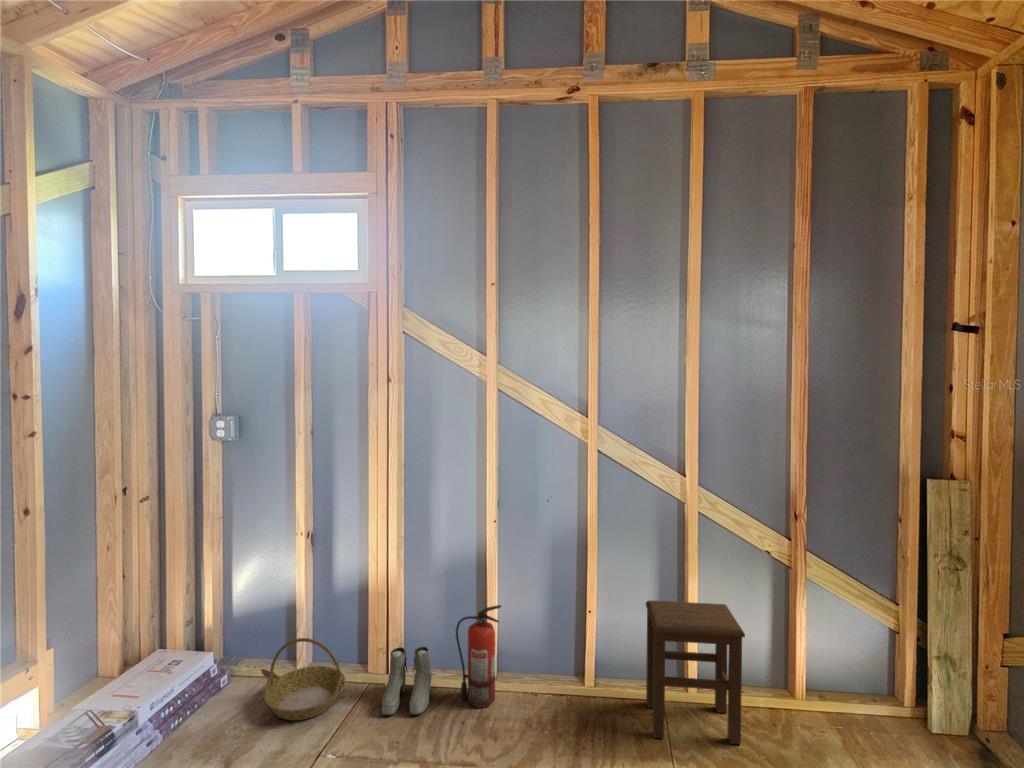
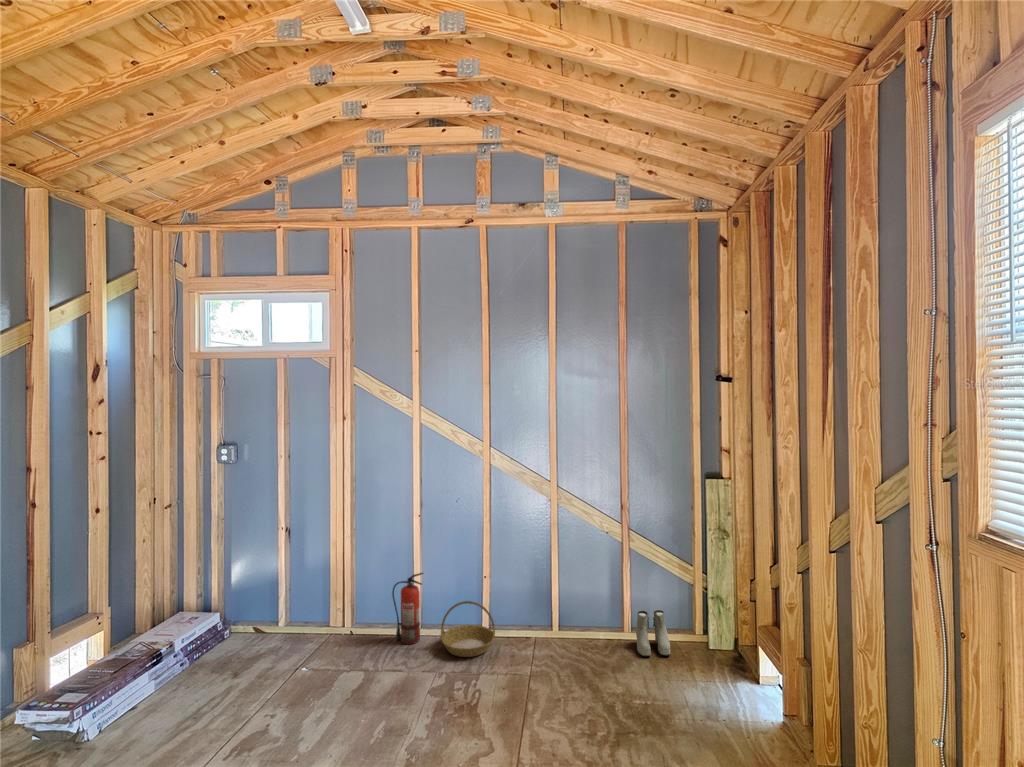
stool: present [646,600,745,744] -> none [521,567,579,658]
basket: present [264,638,345,720] -> present [441,601,495,657]
boots: present [382,647,432,715] -> present [636,610,670,656]

